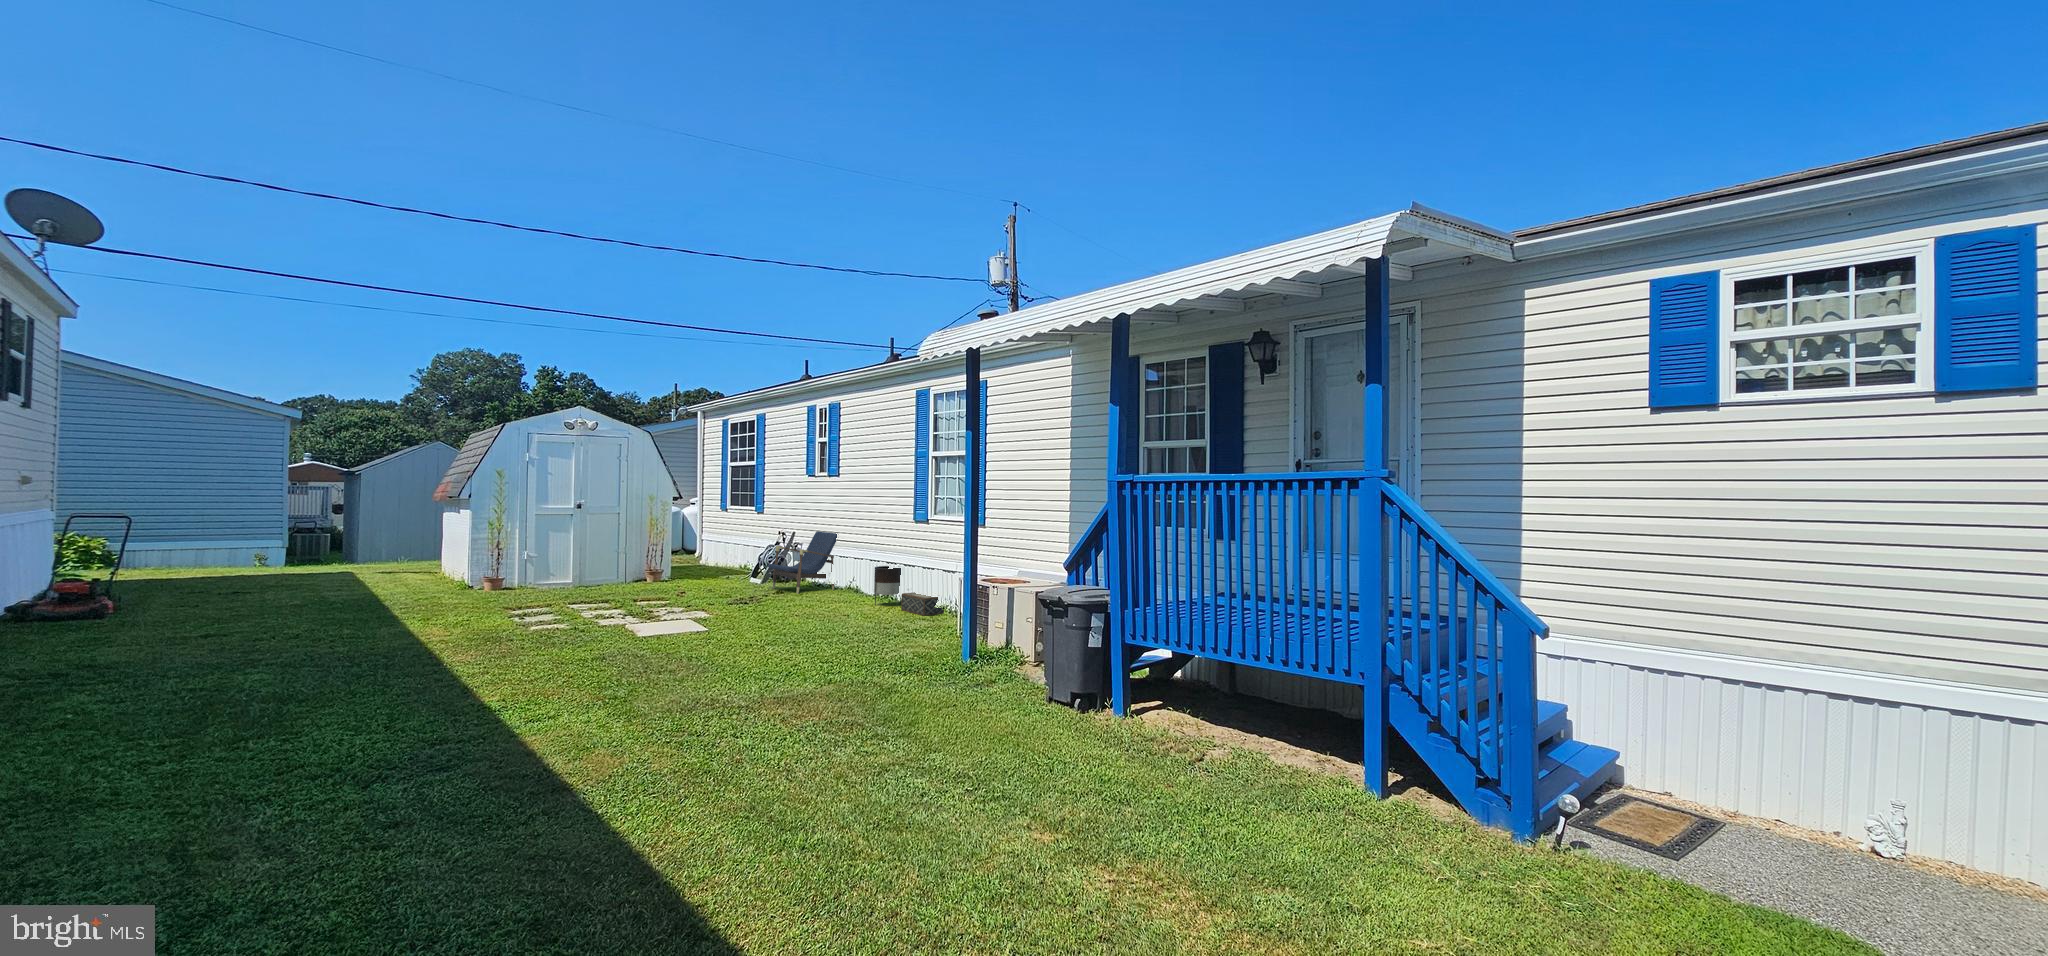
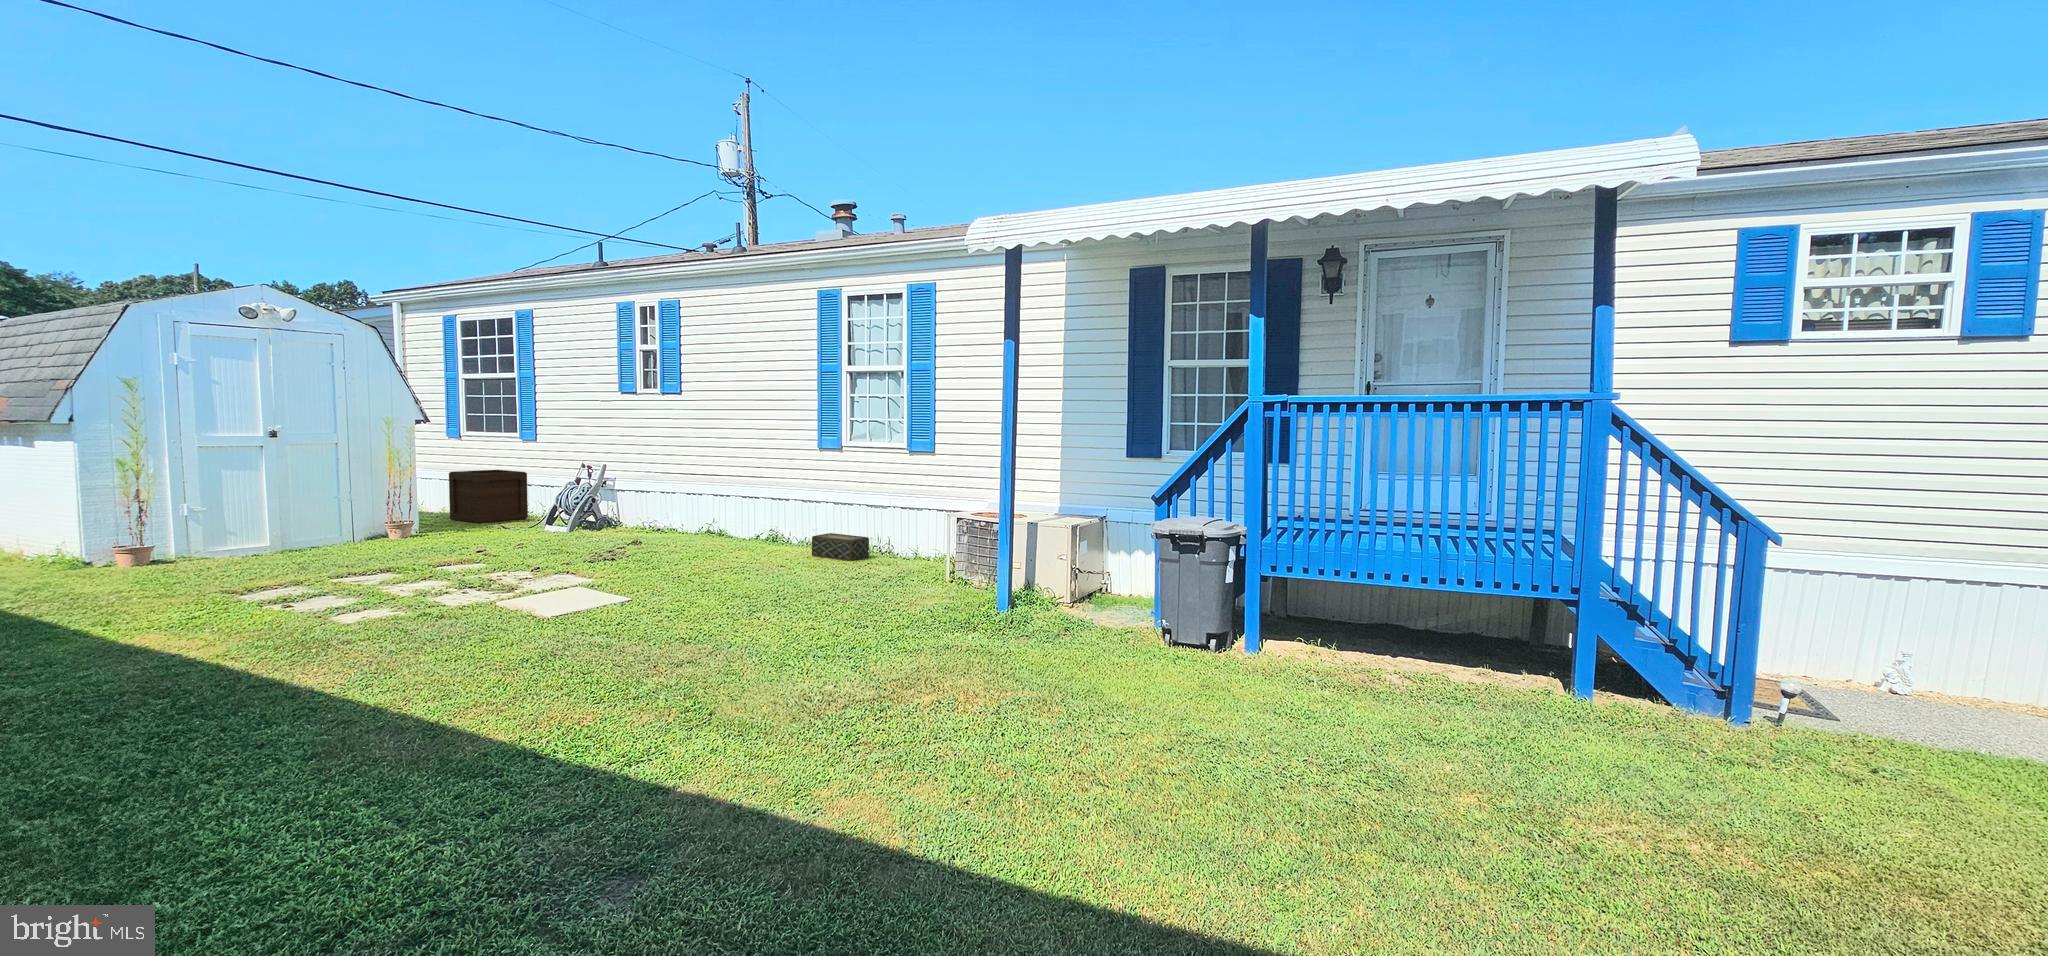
lounge chair: present [768,531,837,594] -> none [590,464,684,544]
wooden crate: none [705,534,755,574] -> present [449,470,528,524]
planter: present [874,566,901,605] -> none [765,504,800,552]

